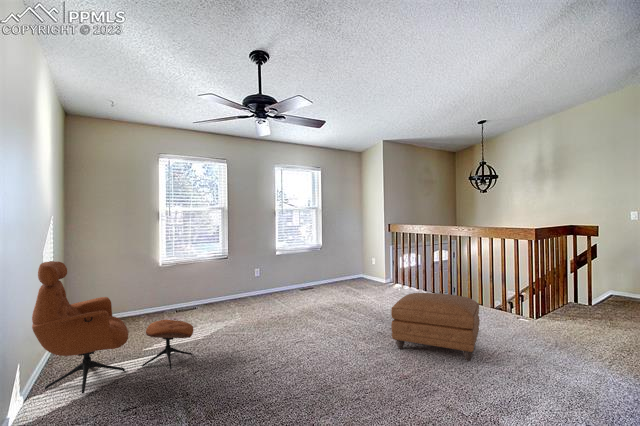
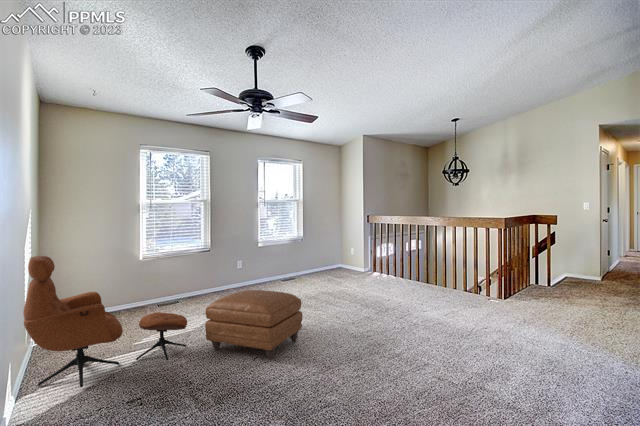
ottoman: present [391,293,480,361] -> present [205,290,303,360]

